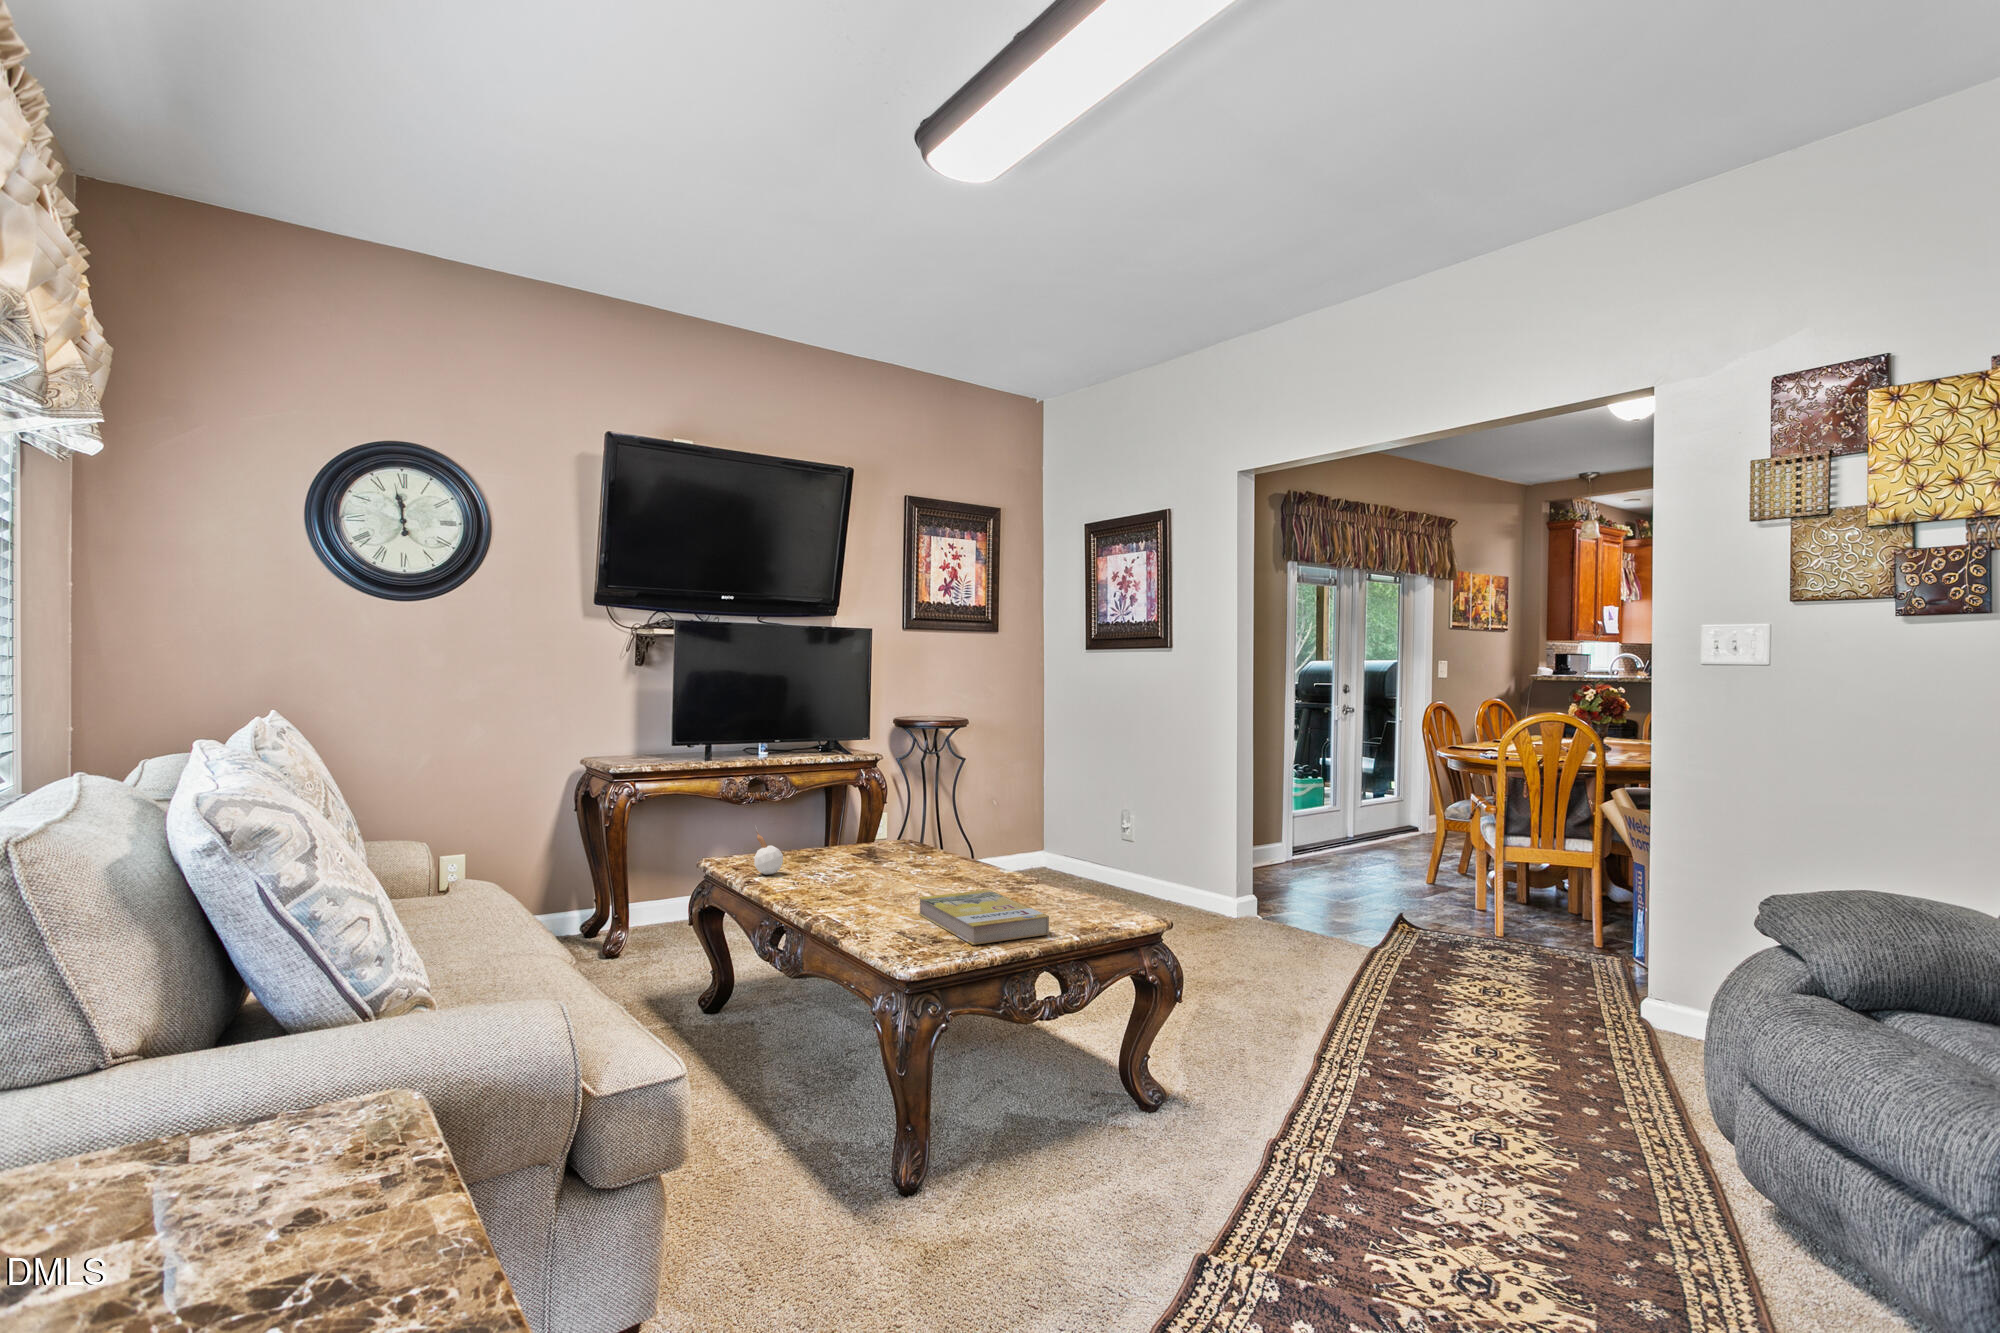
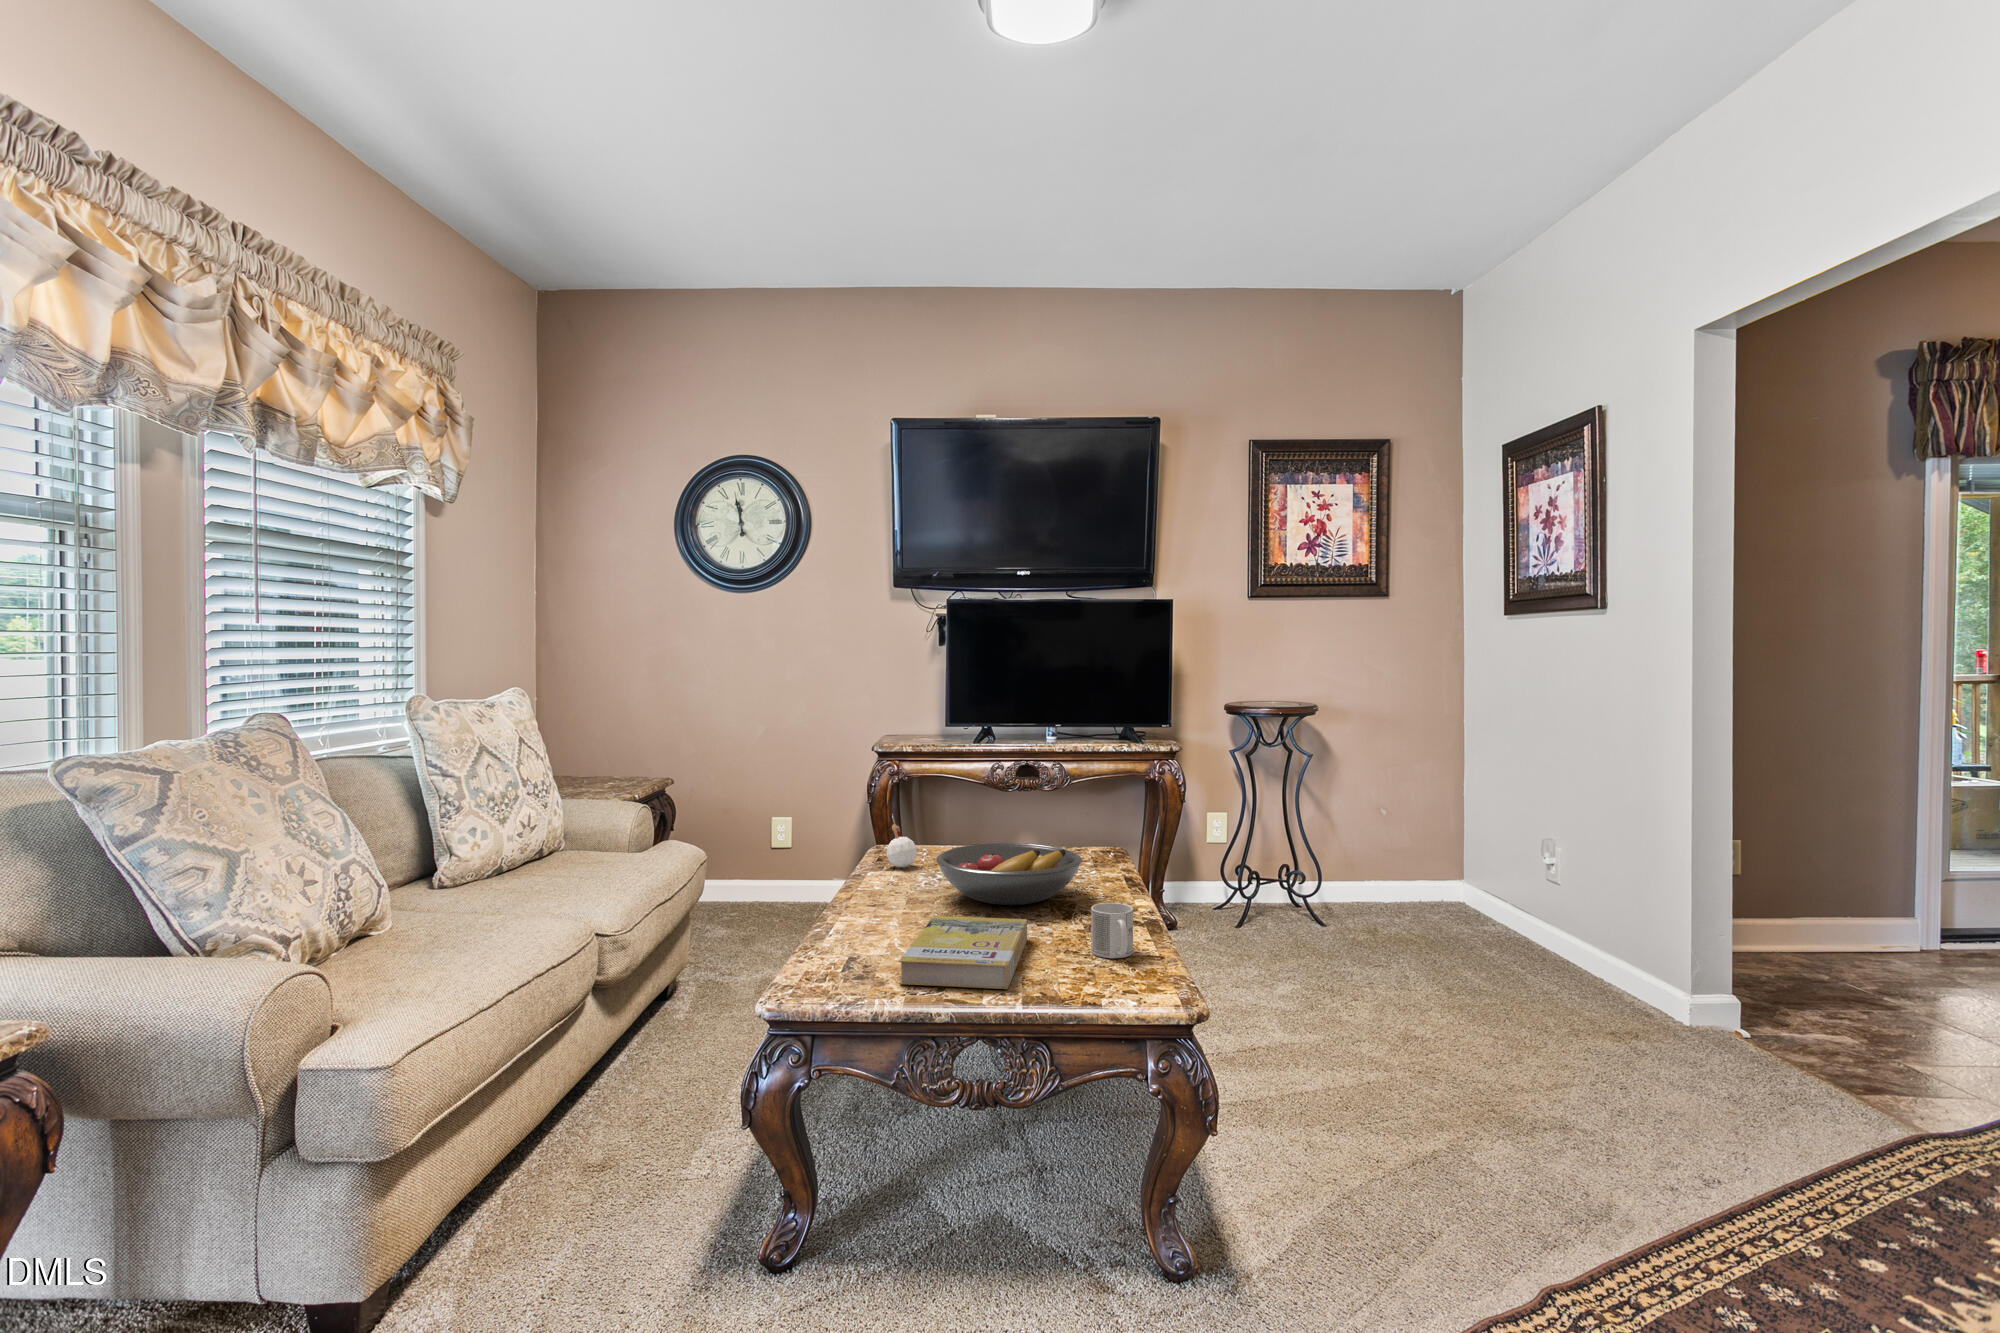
fruit bowl: none [851,837,975,888] -> present [936,843,1082,905]
mug: none [1044,867,1085,908] -> present [1091,903,1133,958]

